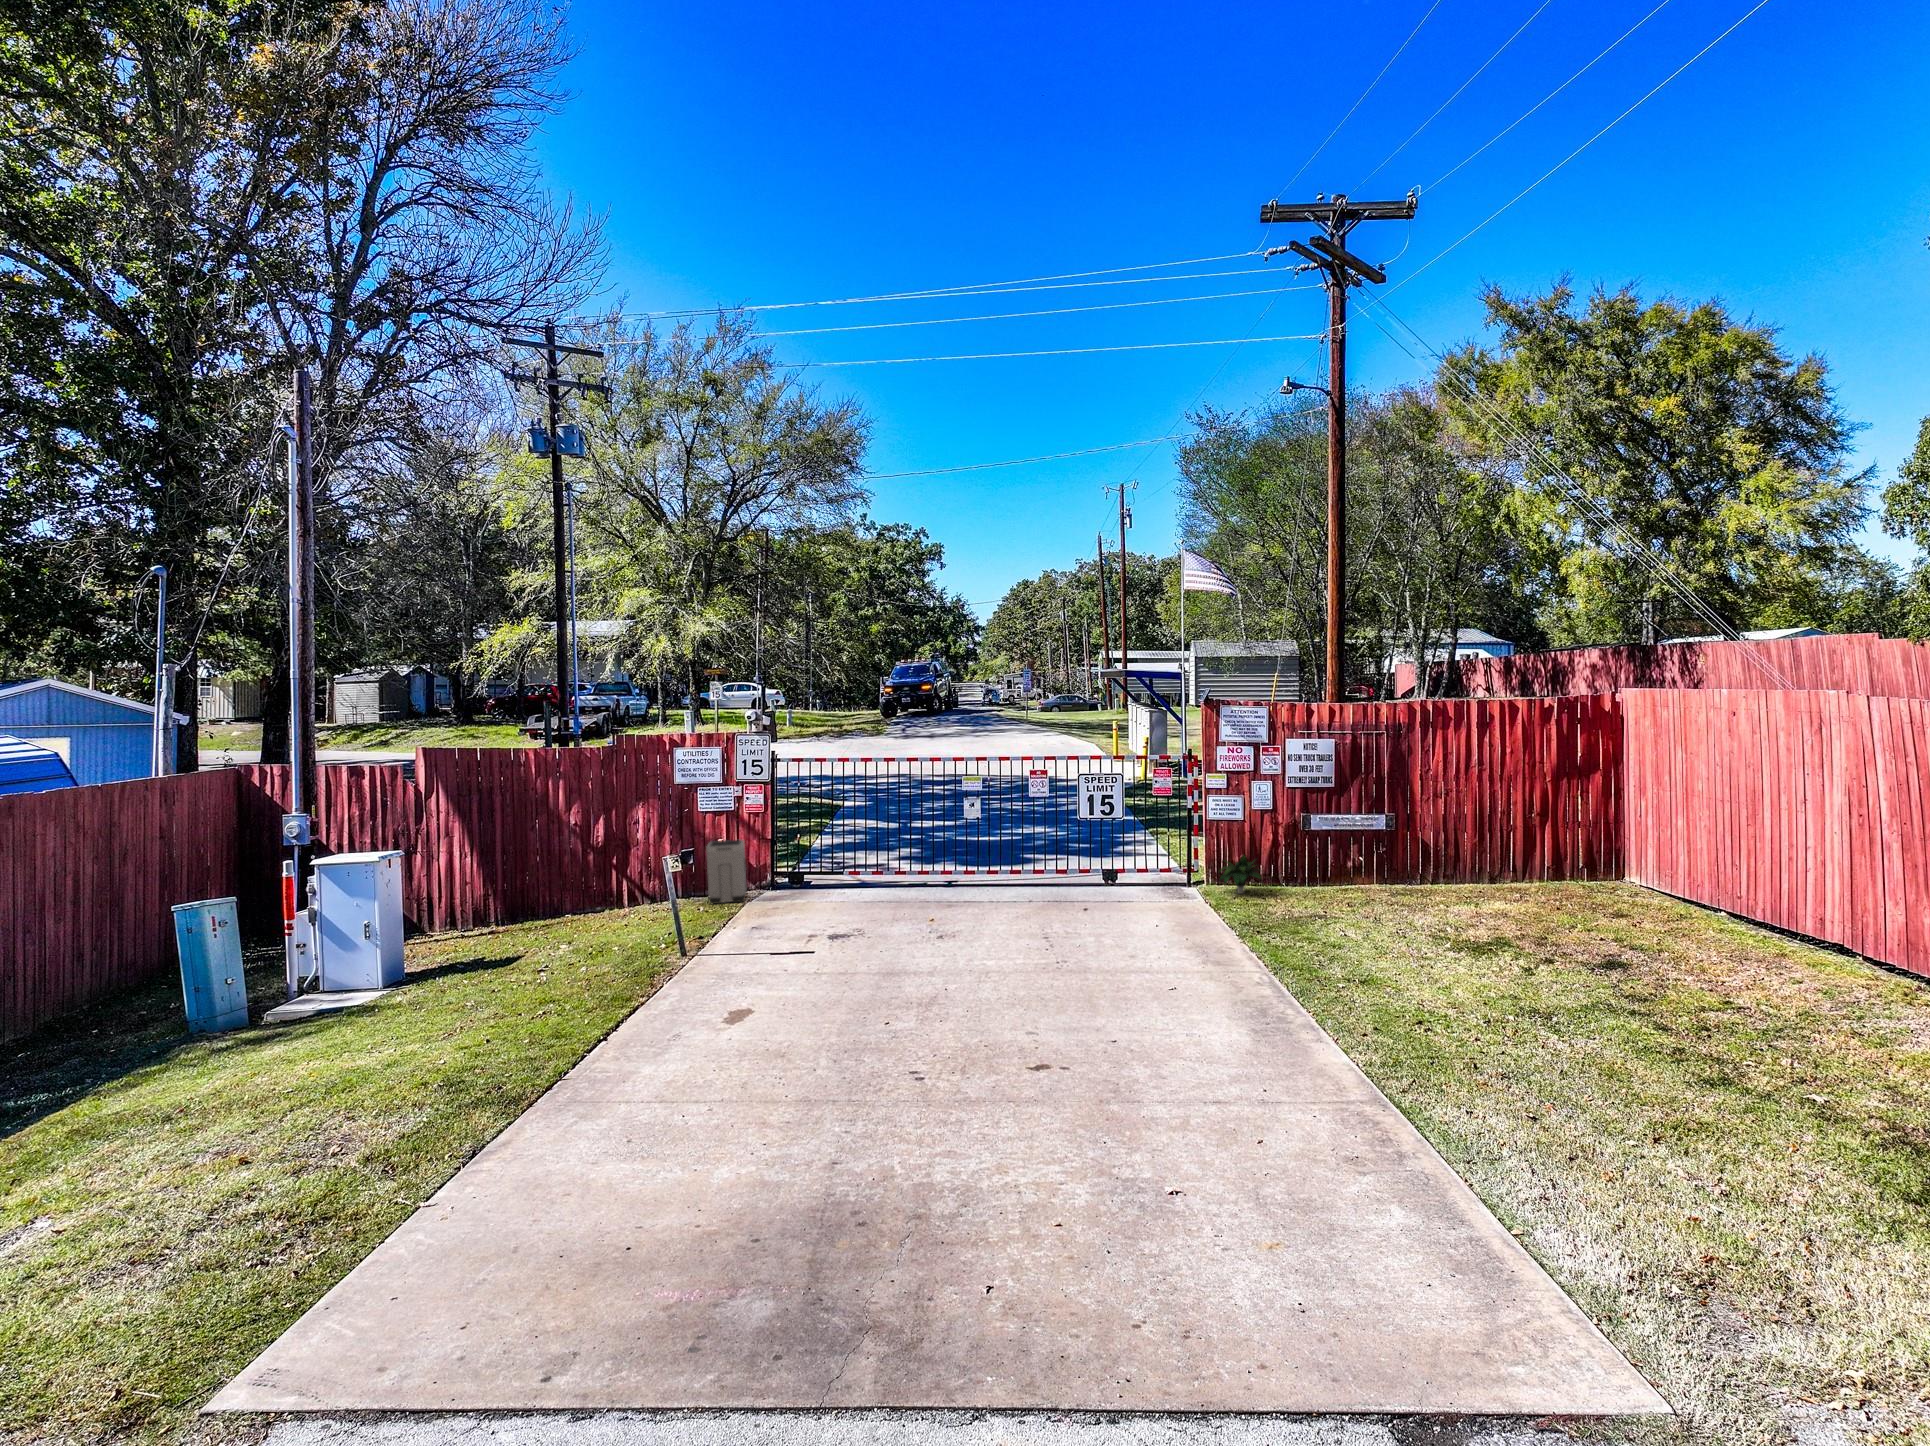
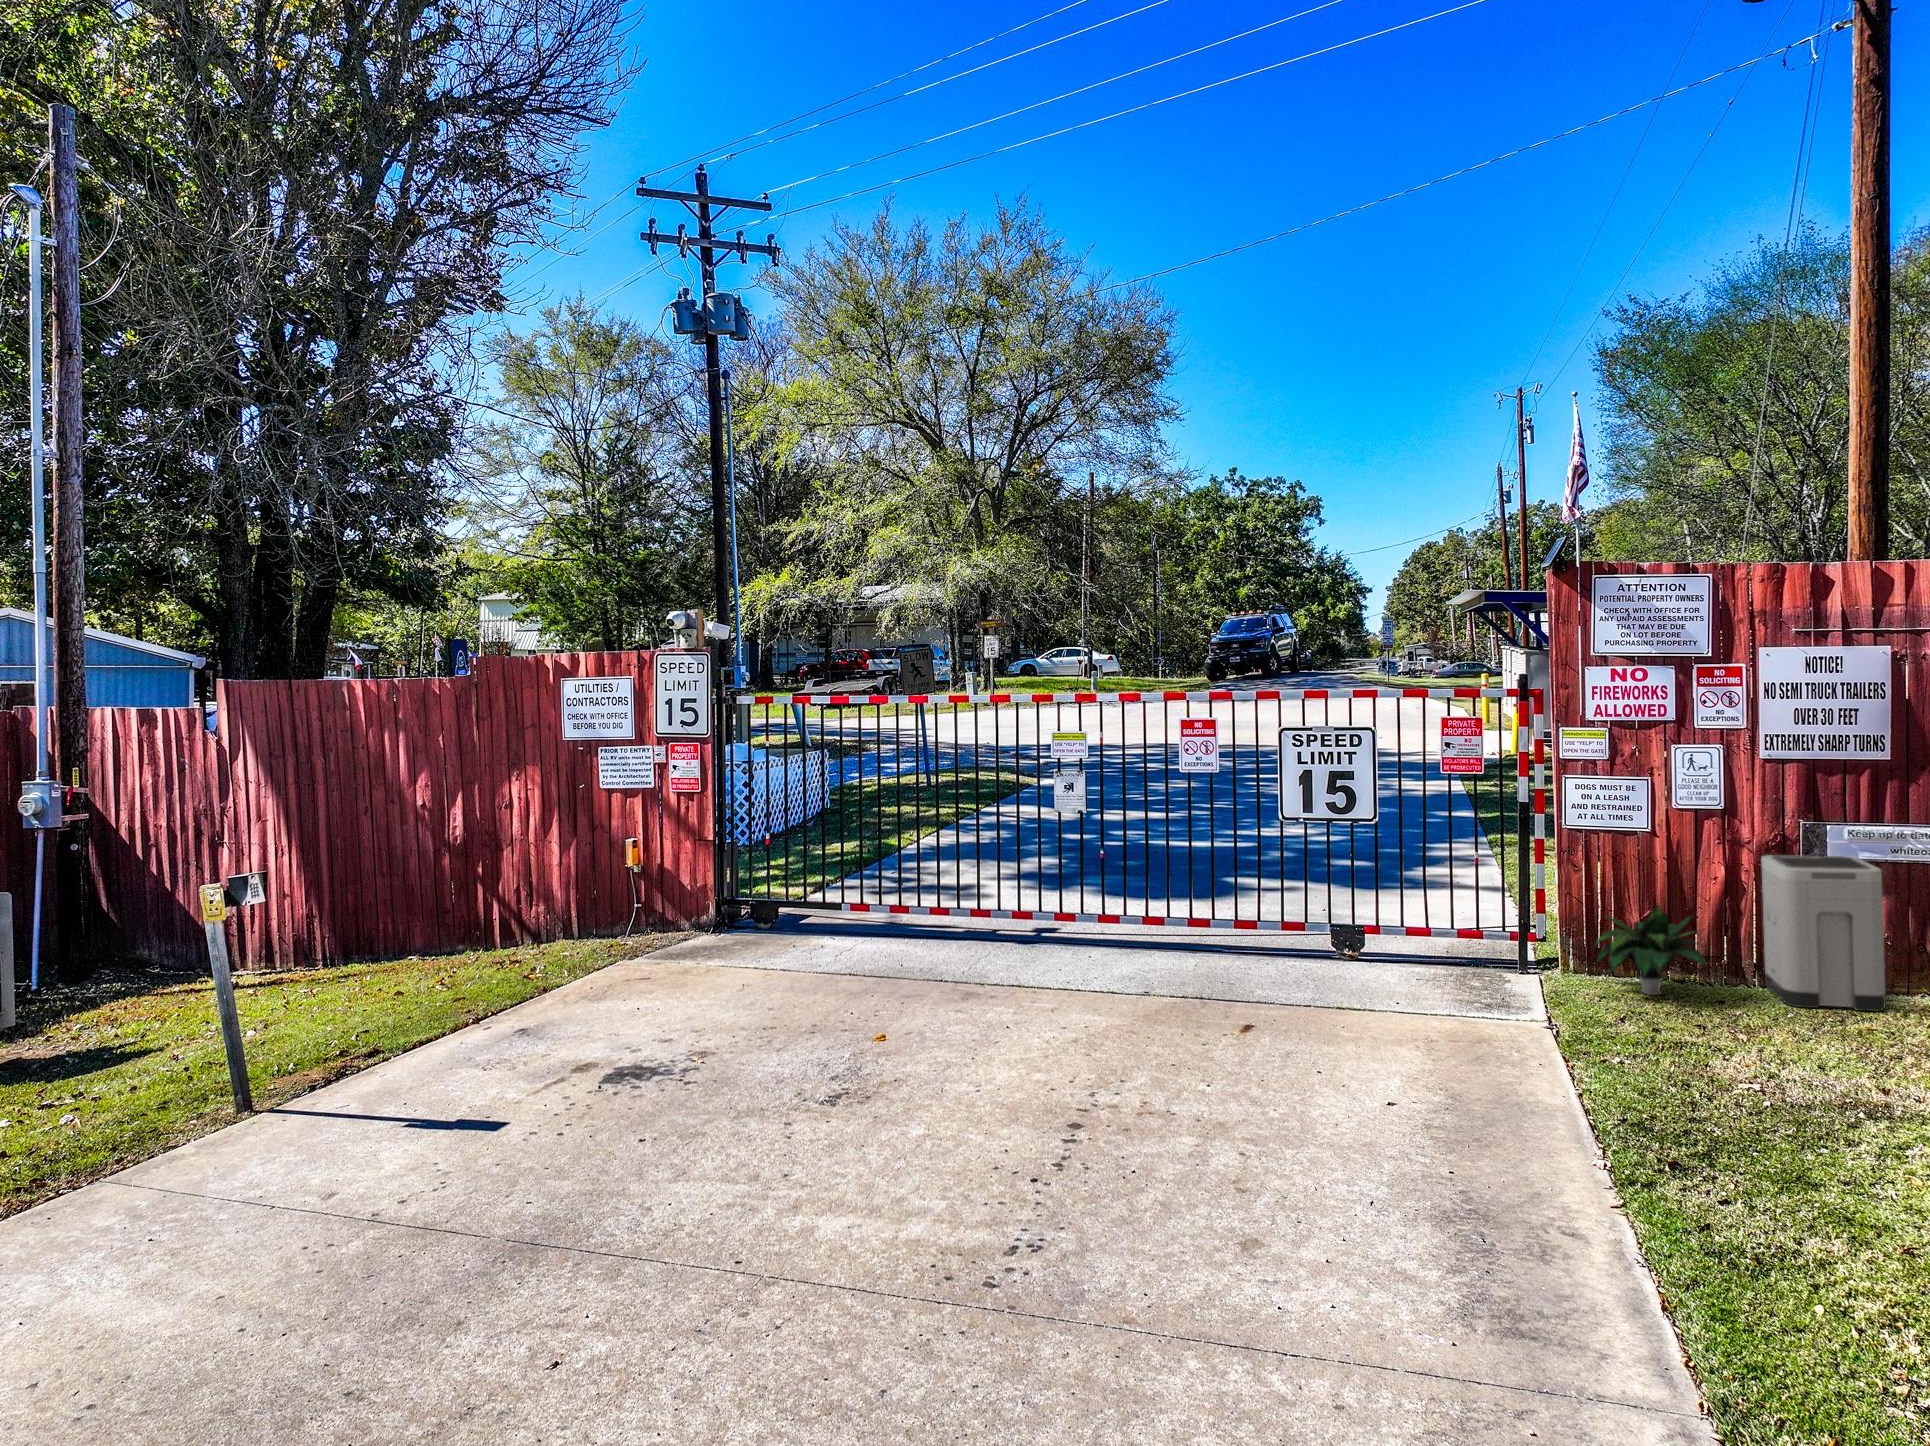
trash can: present [706,840,747,904] -> present [1761,855,1886,1011]

